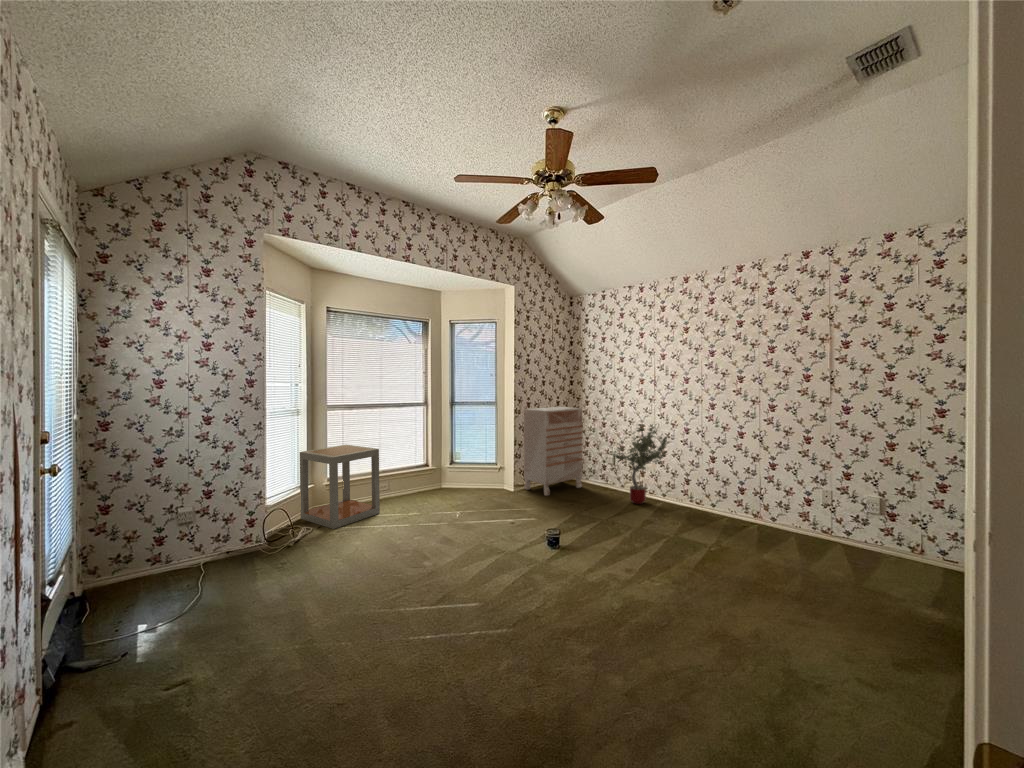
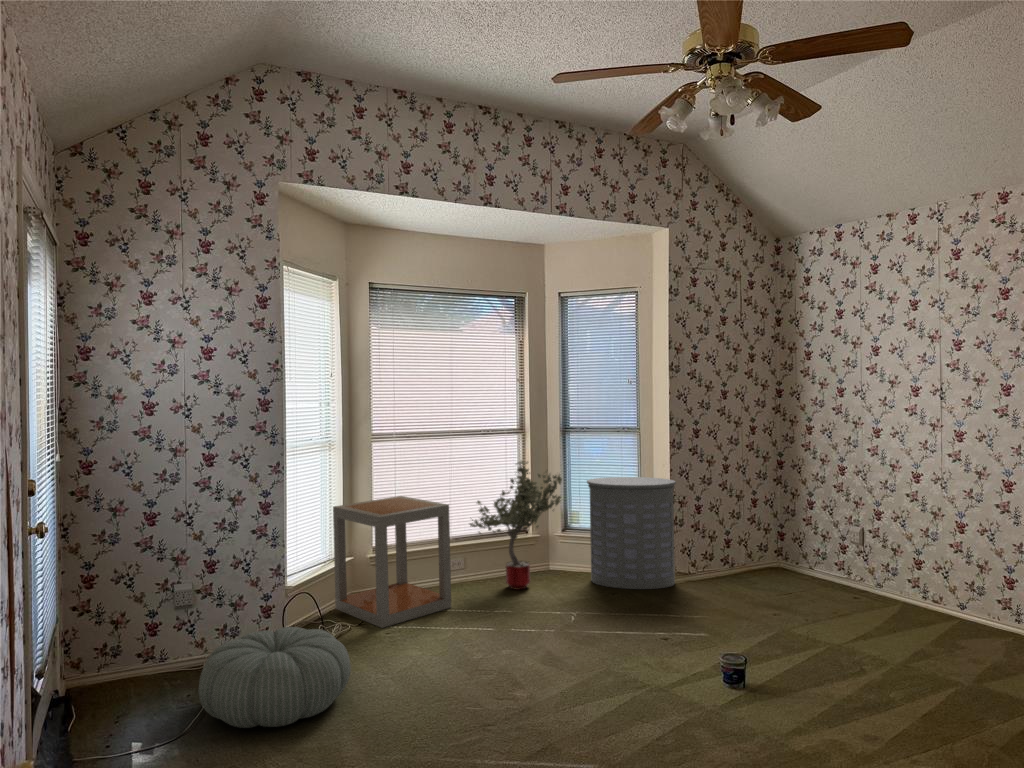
dresser: present [524,407,583,496] -> none [691,436,801,594]
potted tree: present [613,424,667,504] -> present [470,461,562,590]
laundry hamper: none [464,431,515,496] -> present [587,477,676,589]
pouf: none [197,532,313,605] -> present [198,627,351,728]

